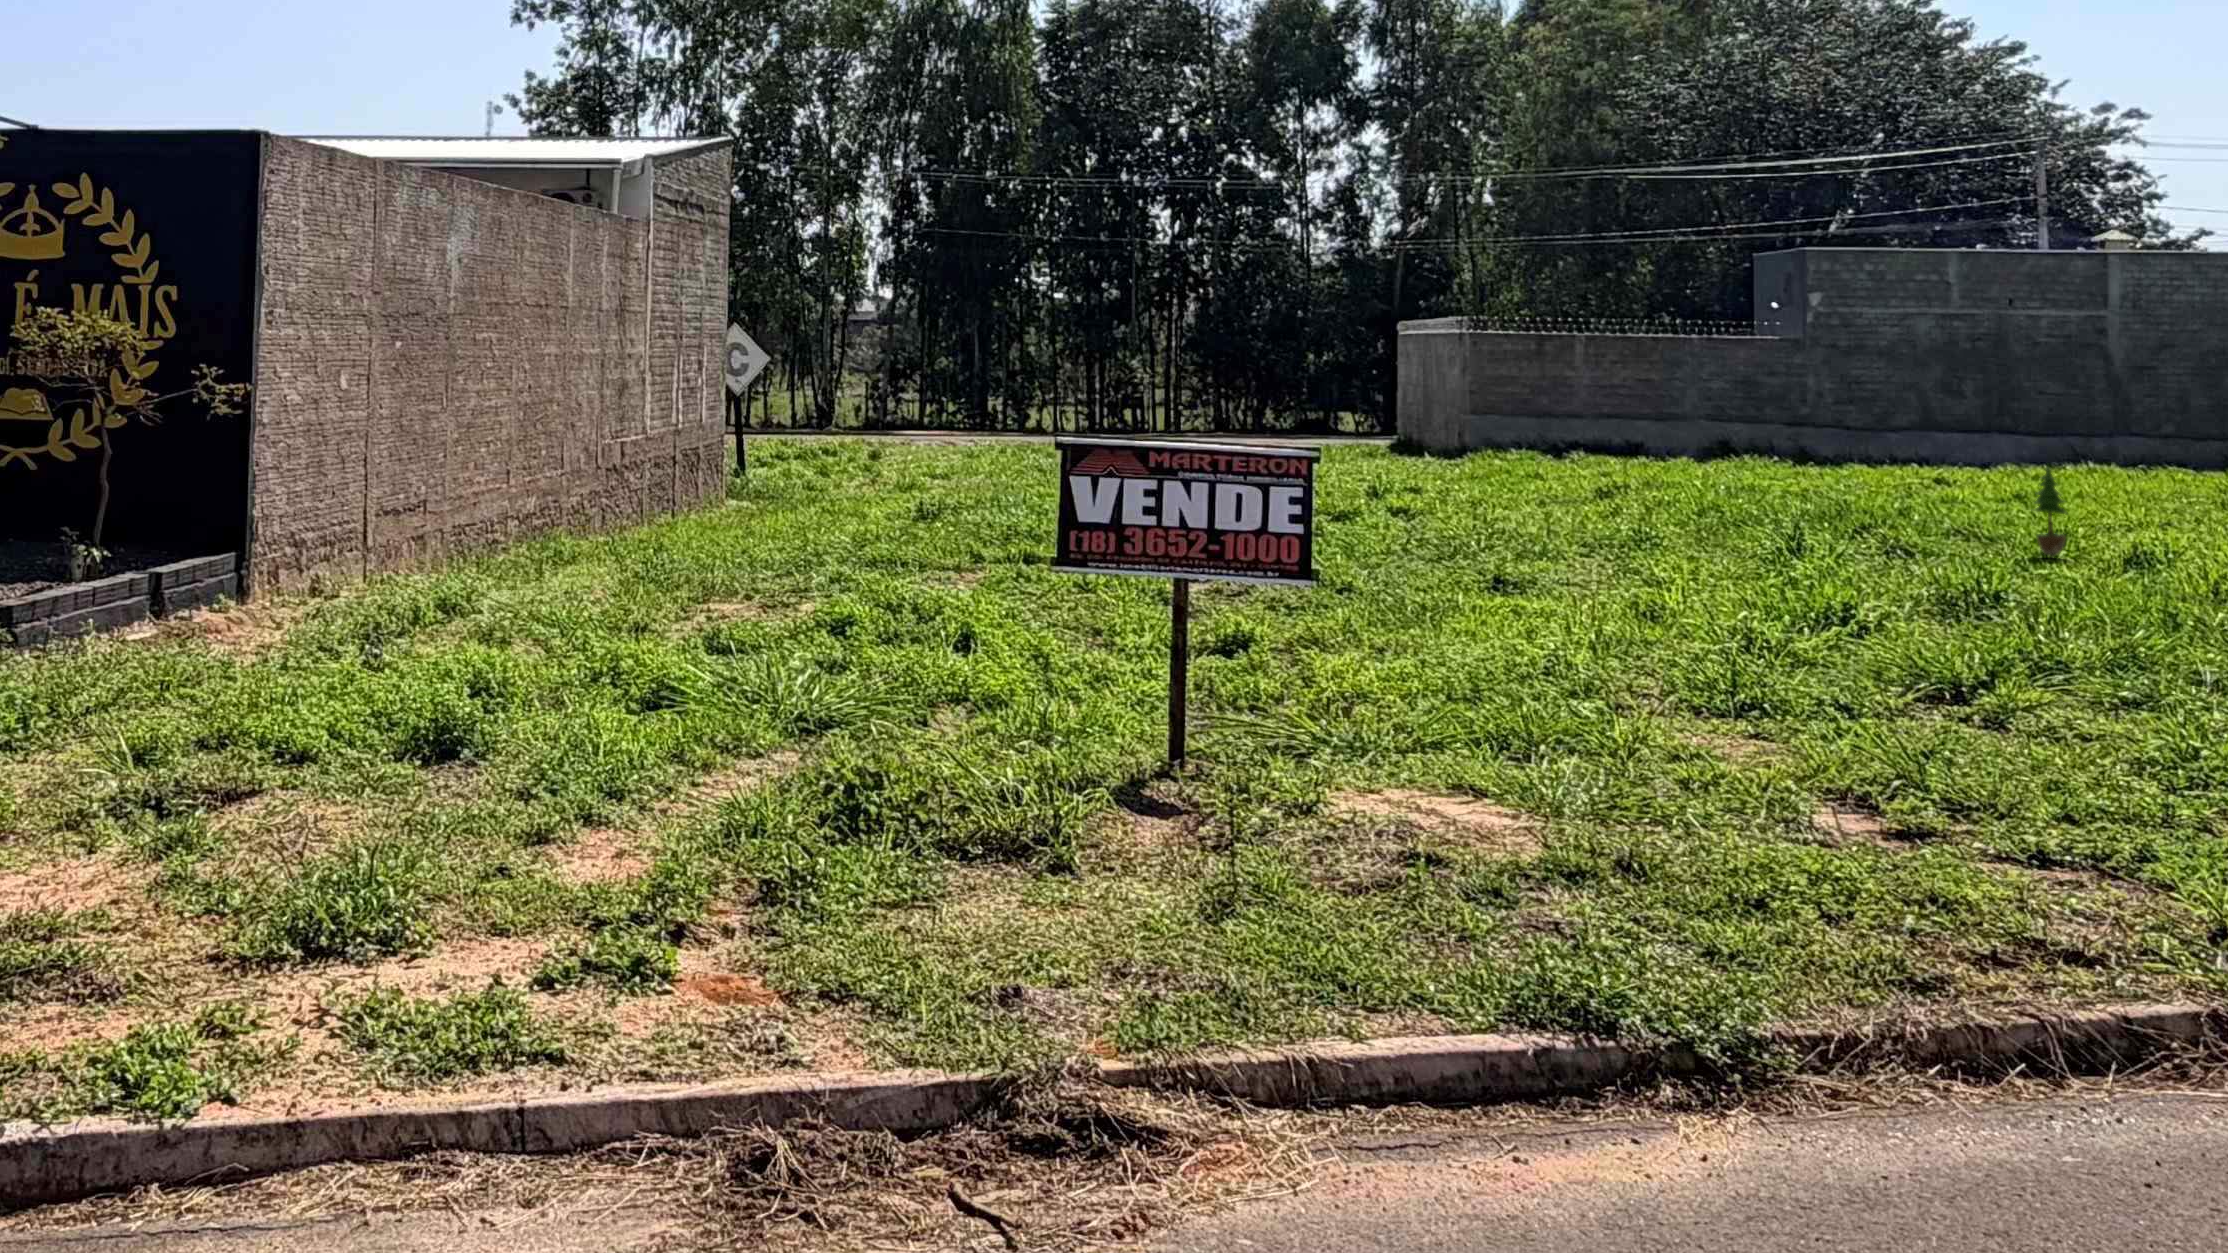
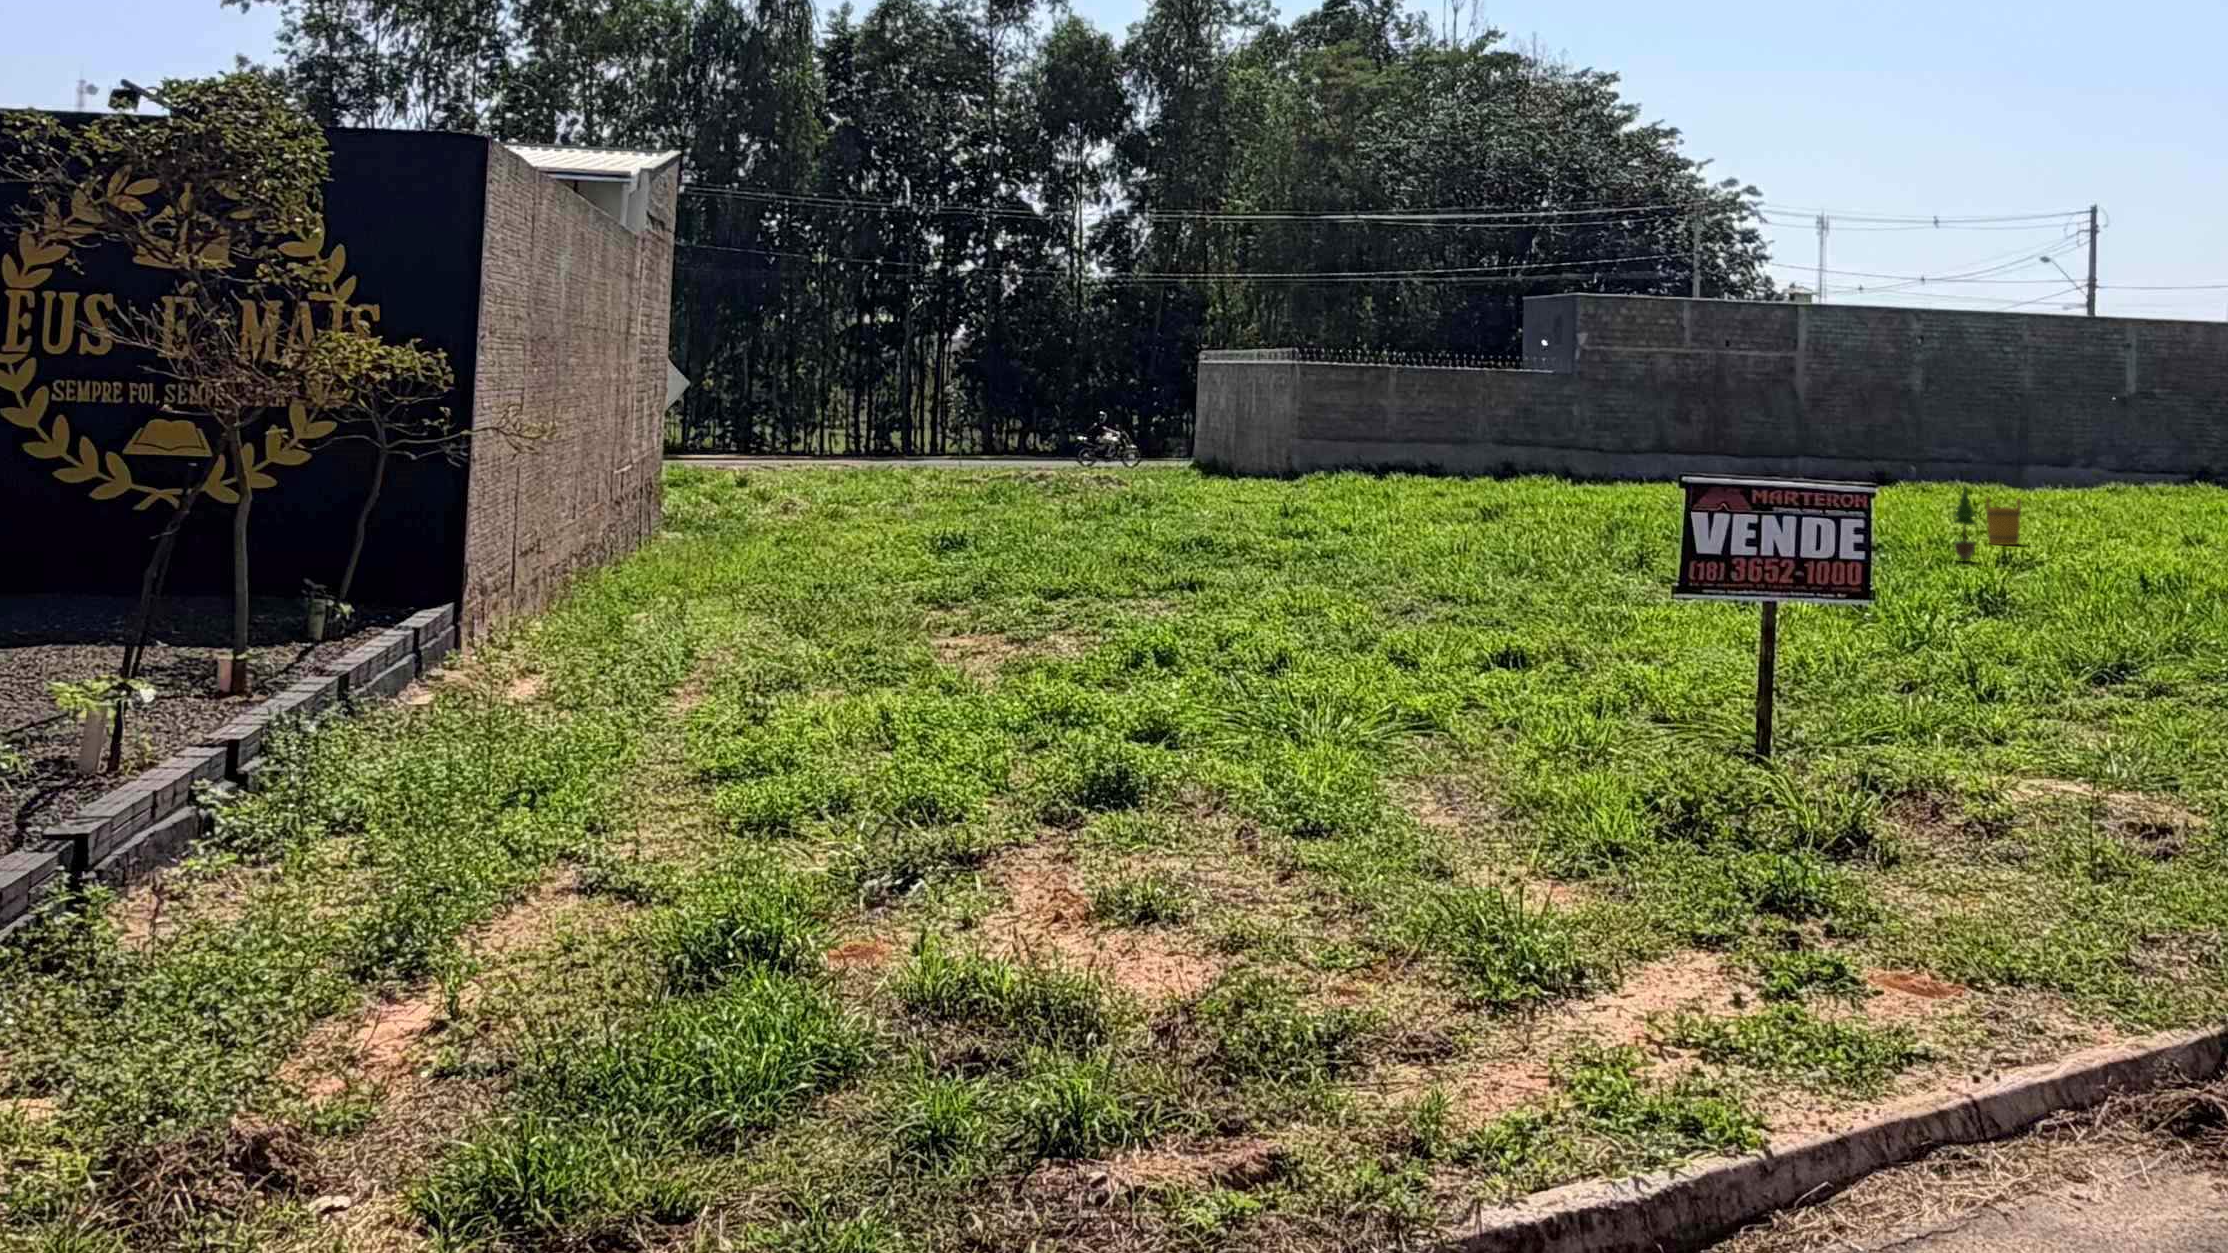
bucket: none [2139,481,2190,542] -> present [1986,497,2022,545]

